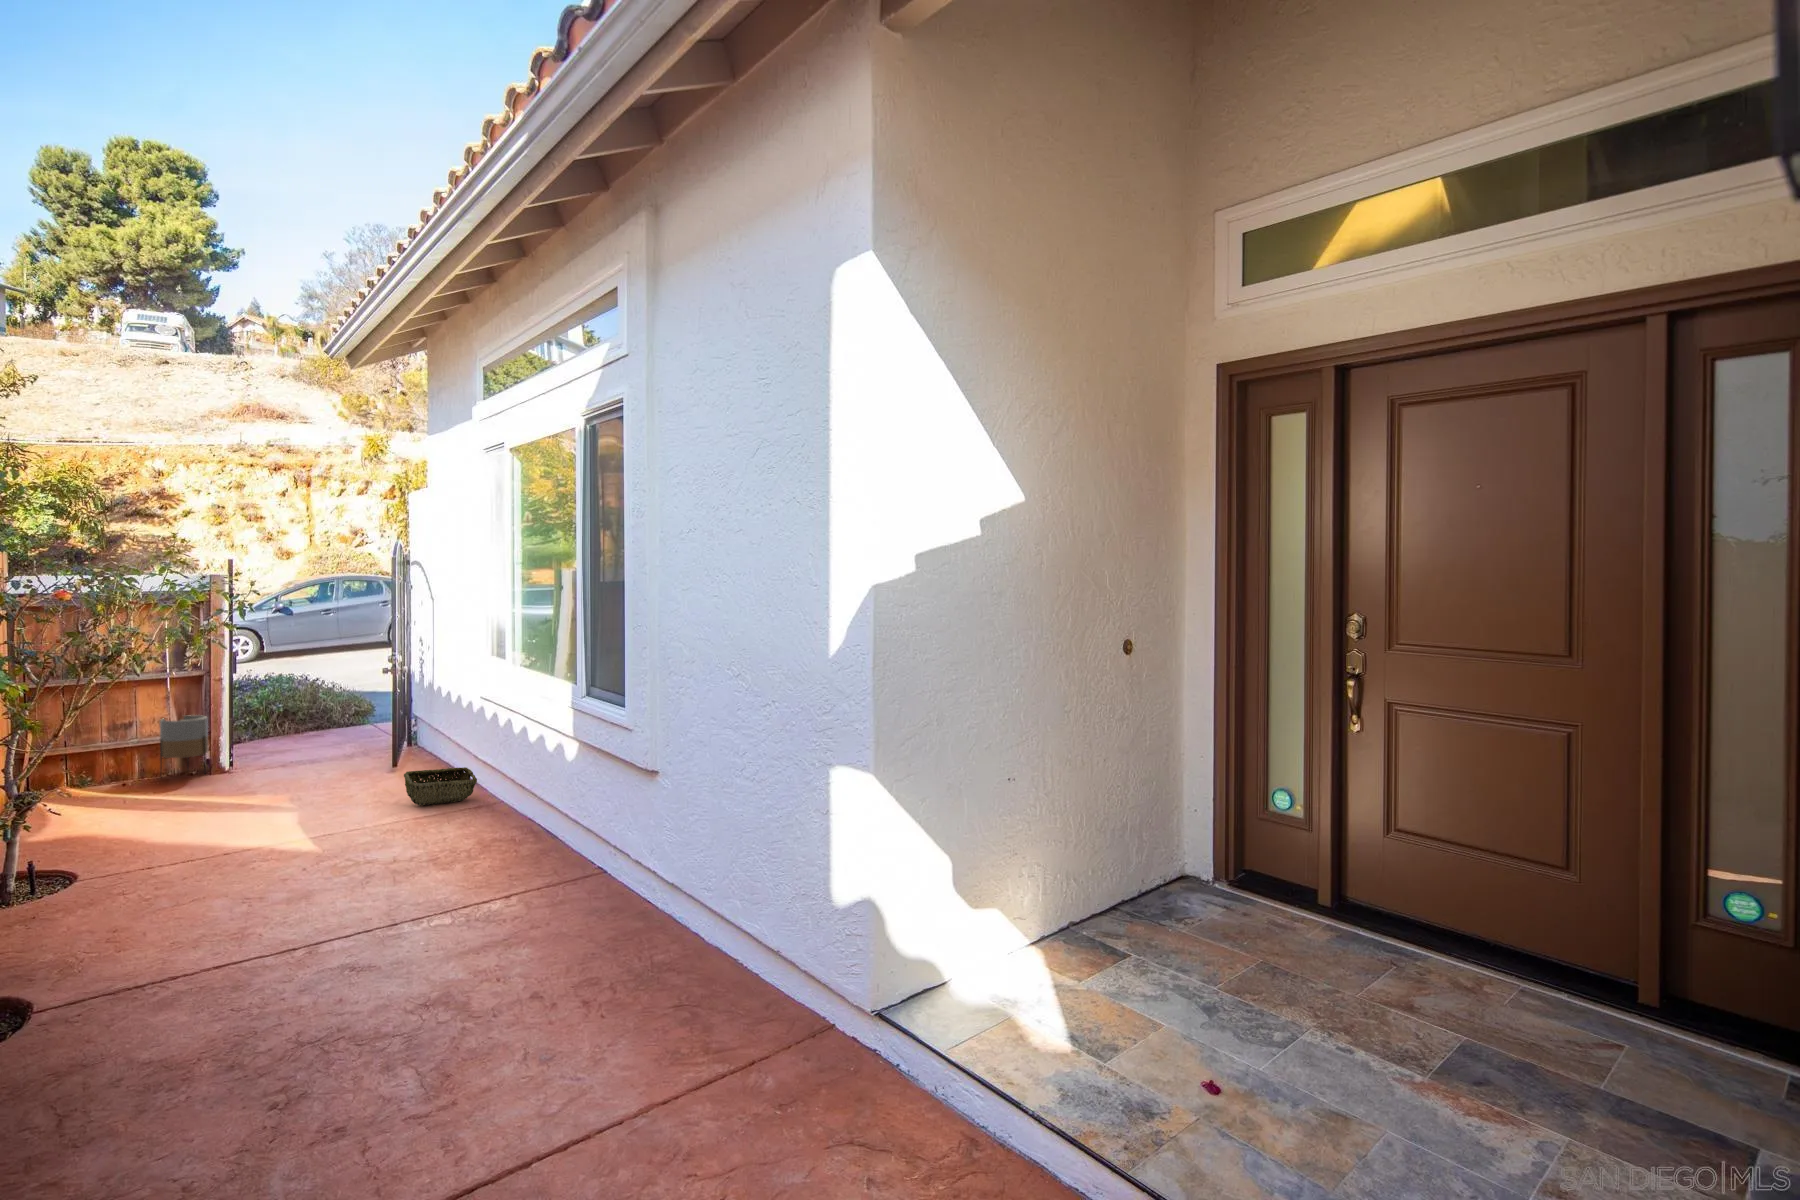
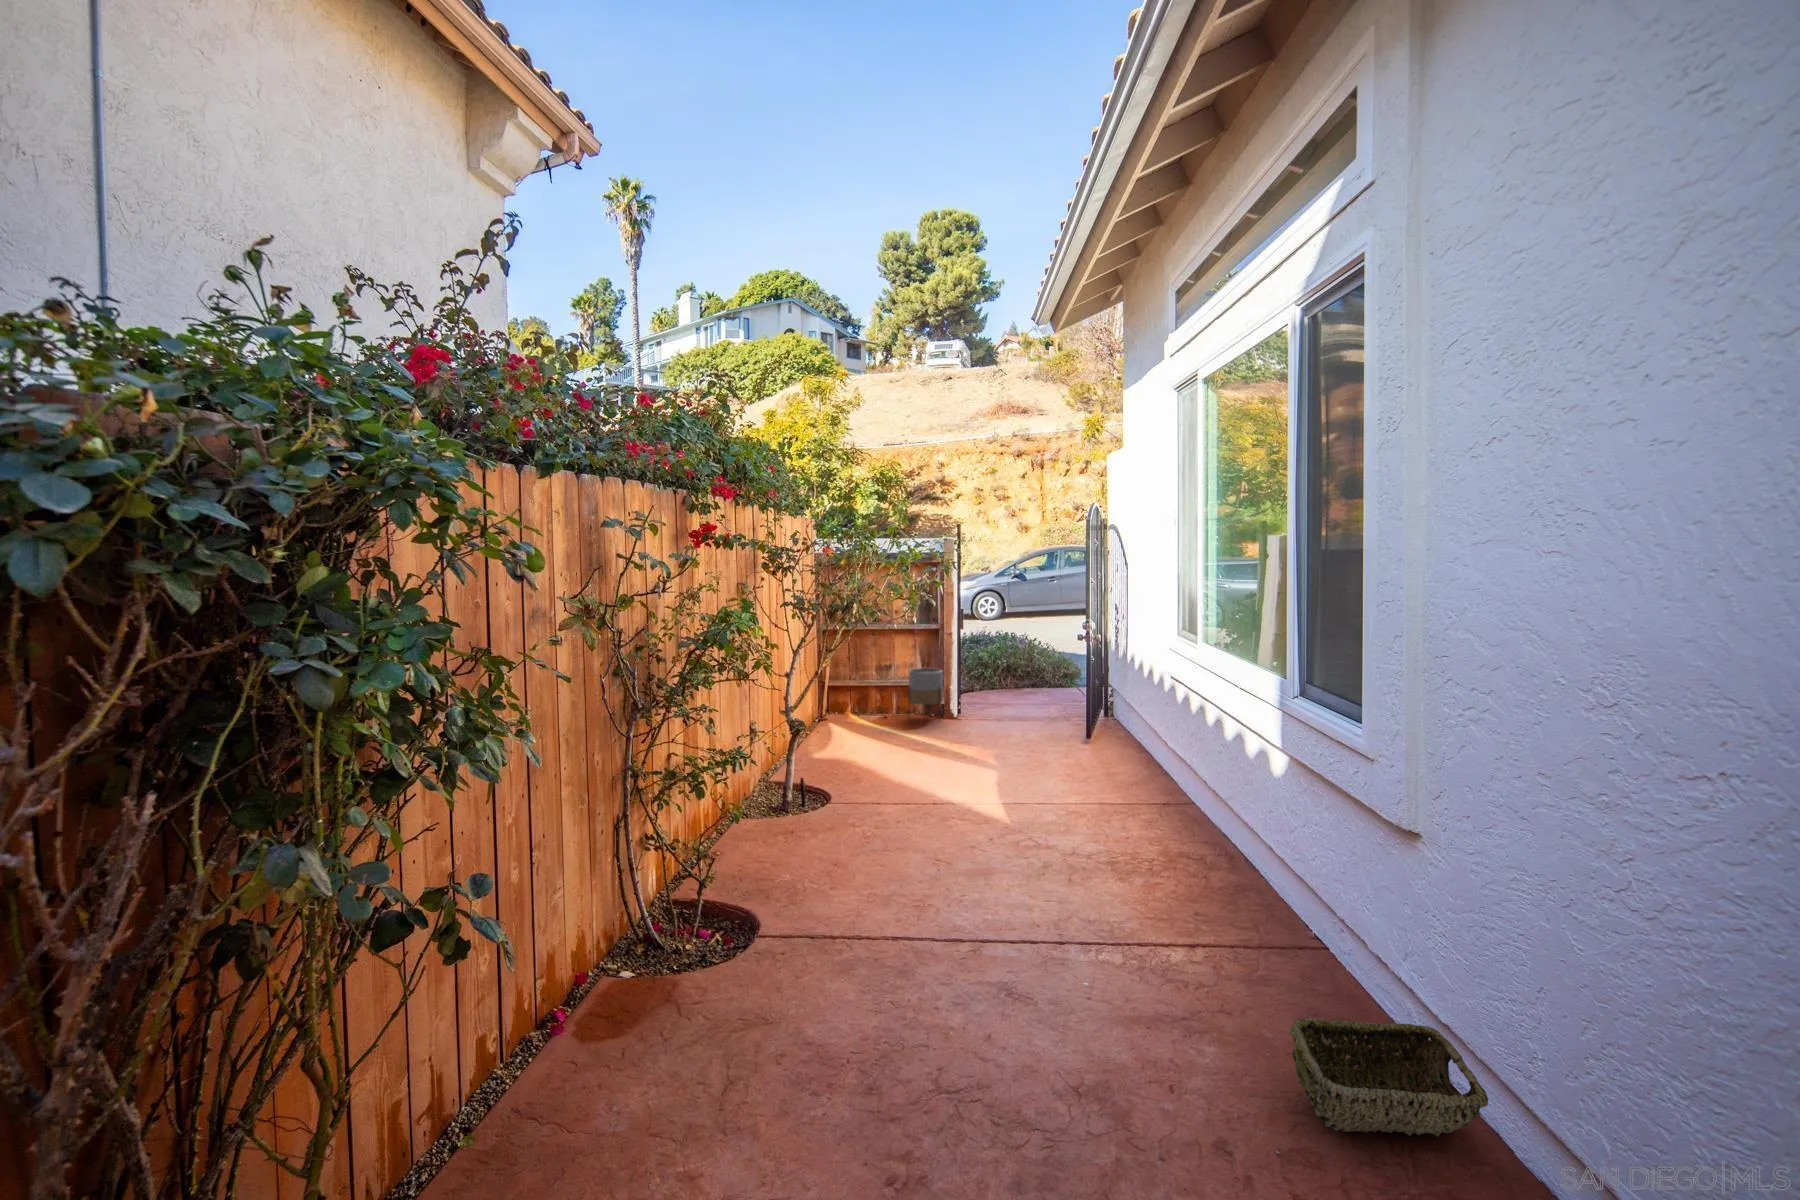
woven basket: present [404,767,477,806] -> present [1290,1018,1488,1137]

